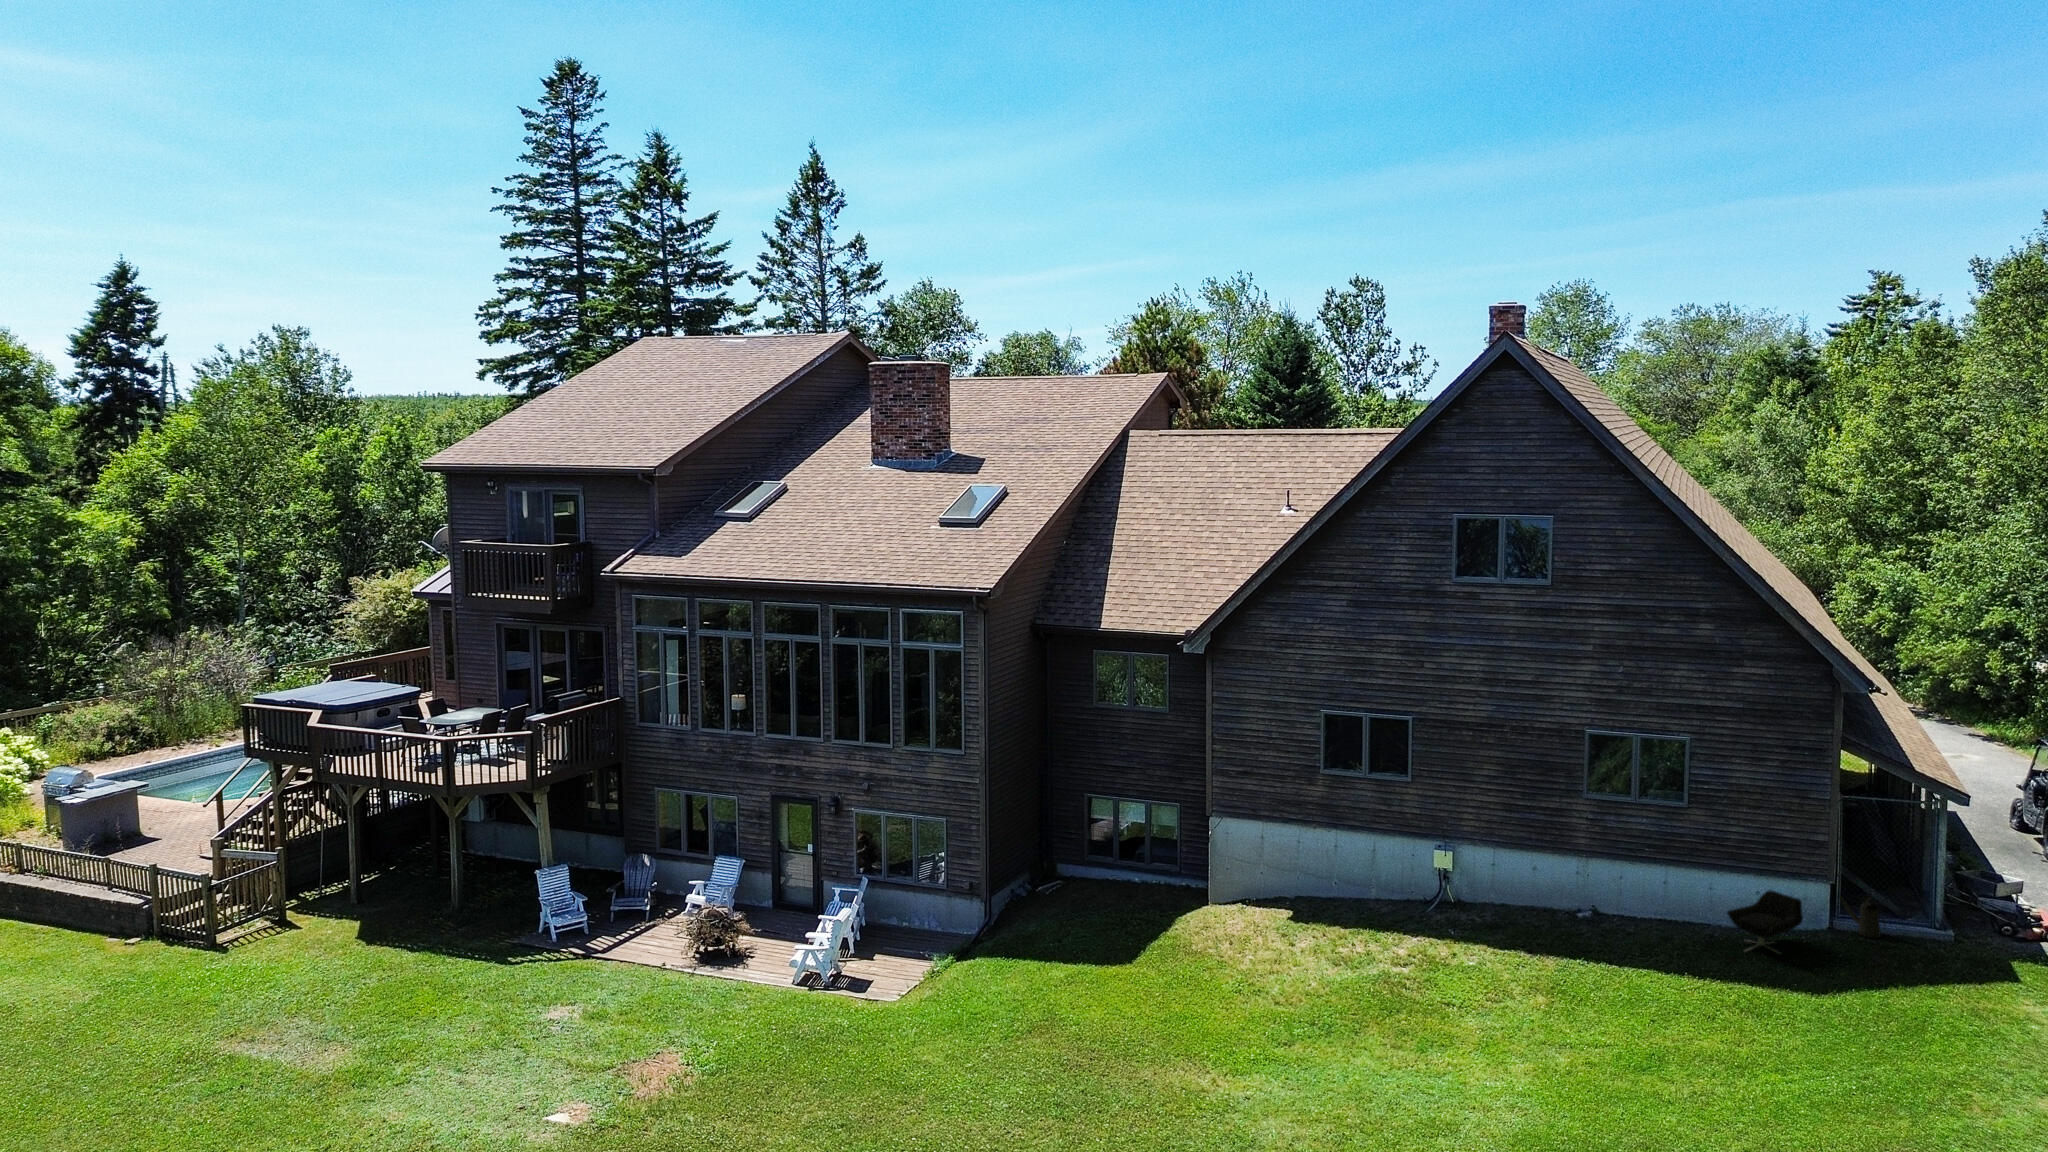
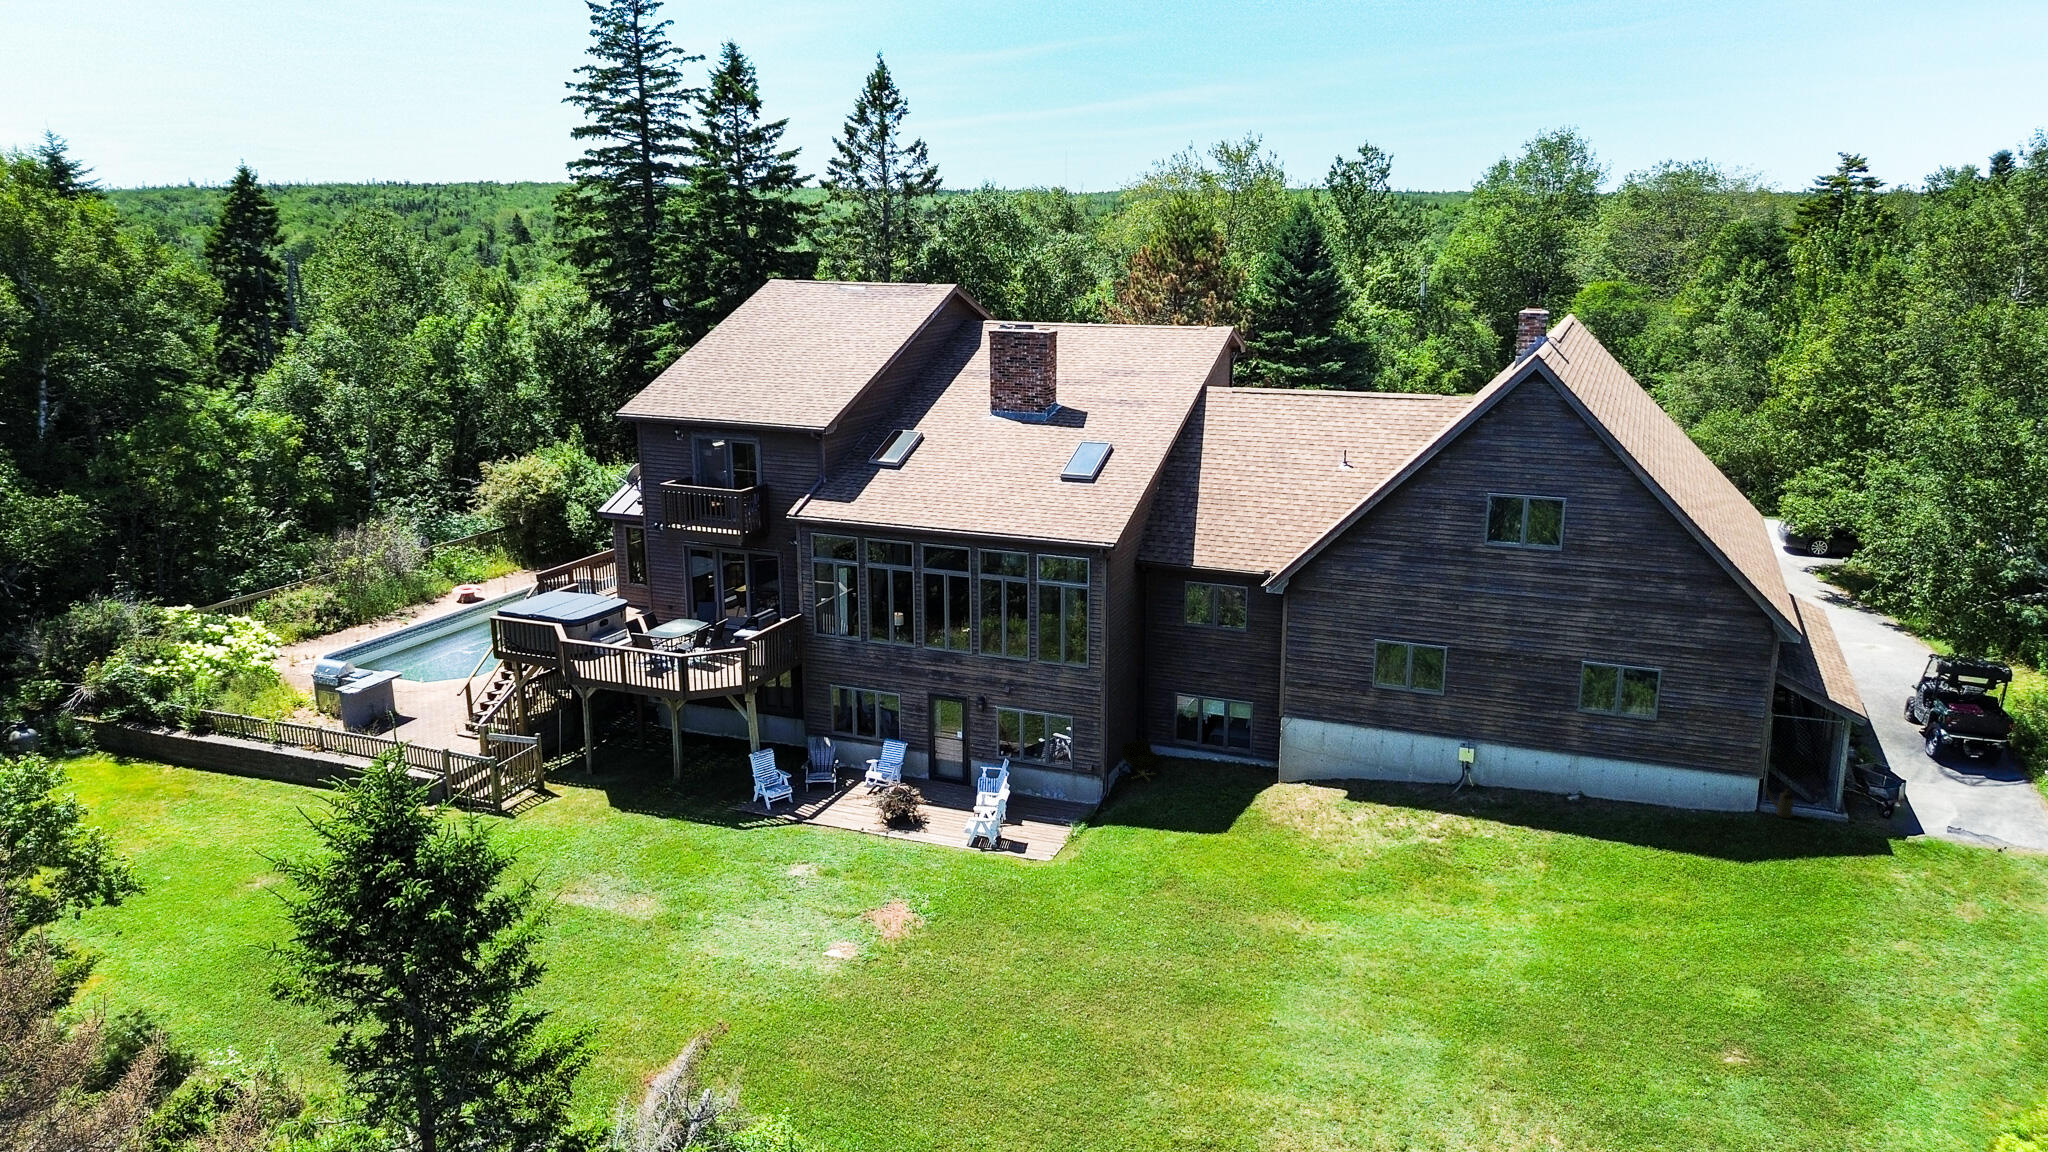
lounge chair: present [1727,889,1803,952] -> present [1121,740,1162,778]

